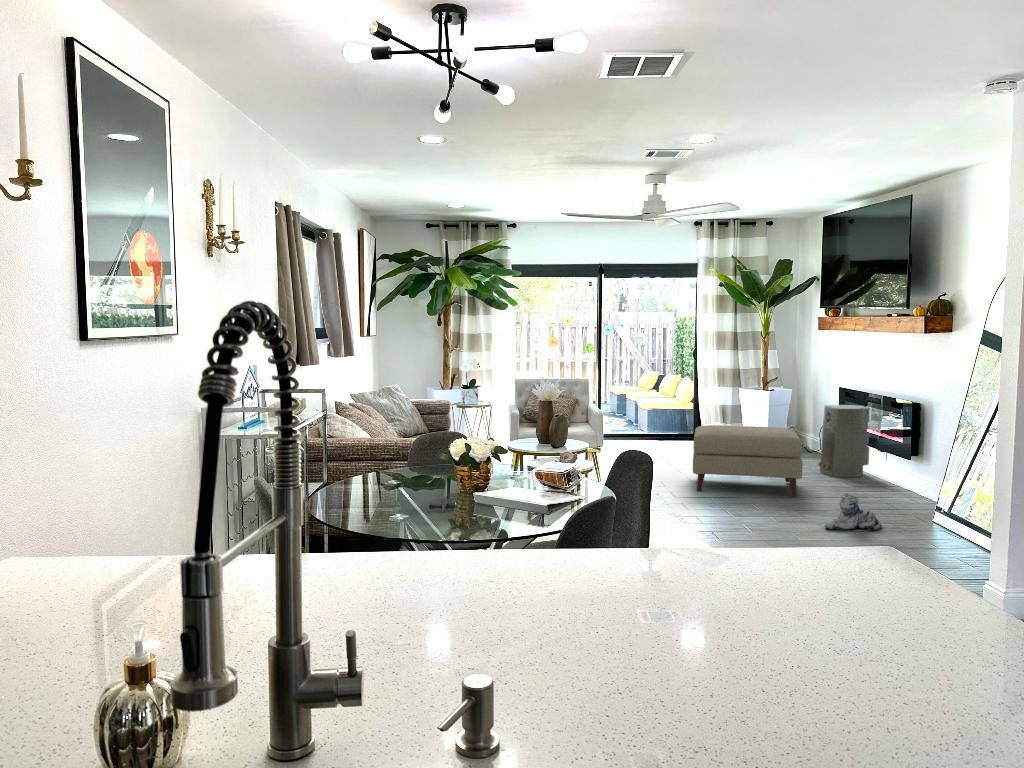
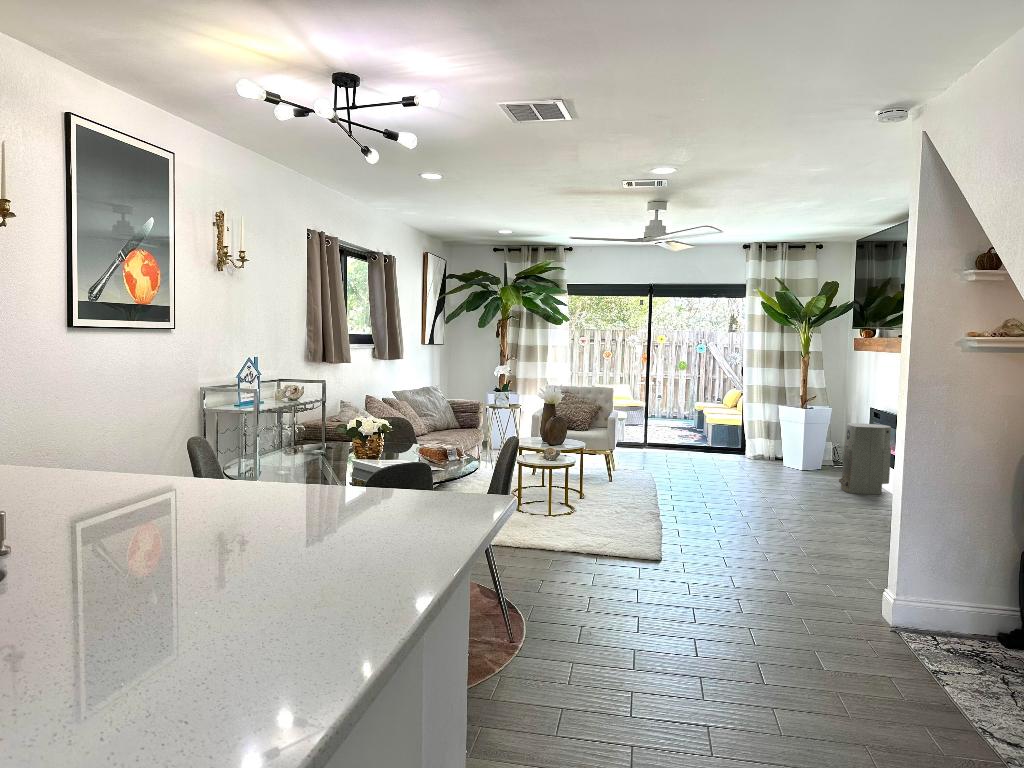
ottoman: present [693,425,803,497] -> none [696,437,804,507]
plush toy: present [824,494,882,530] -> none [793,504,854,540]

